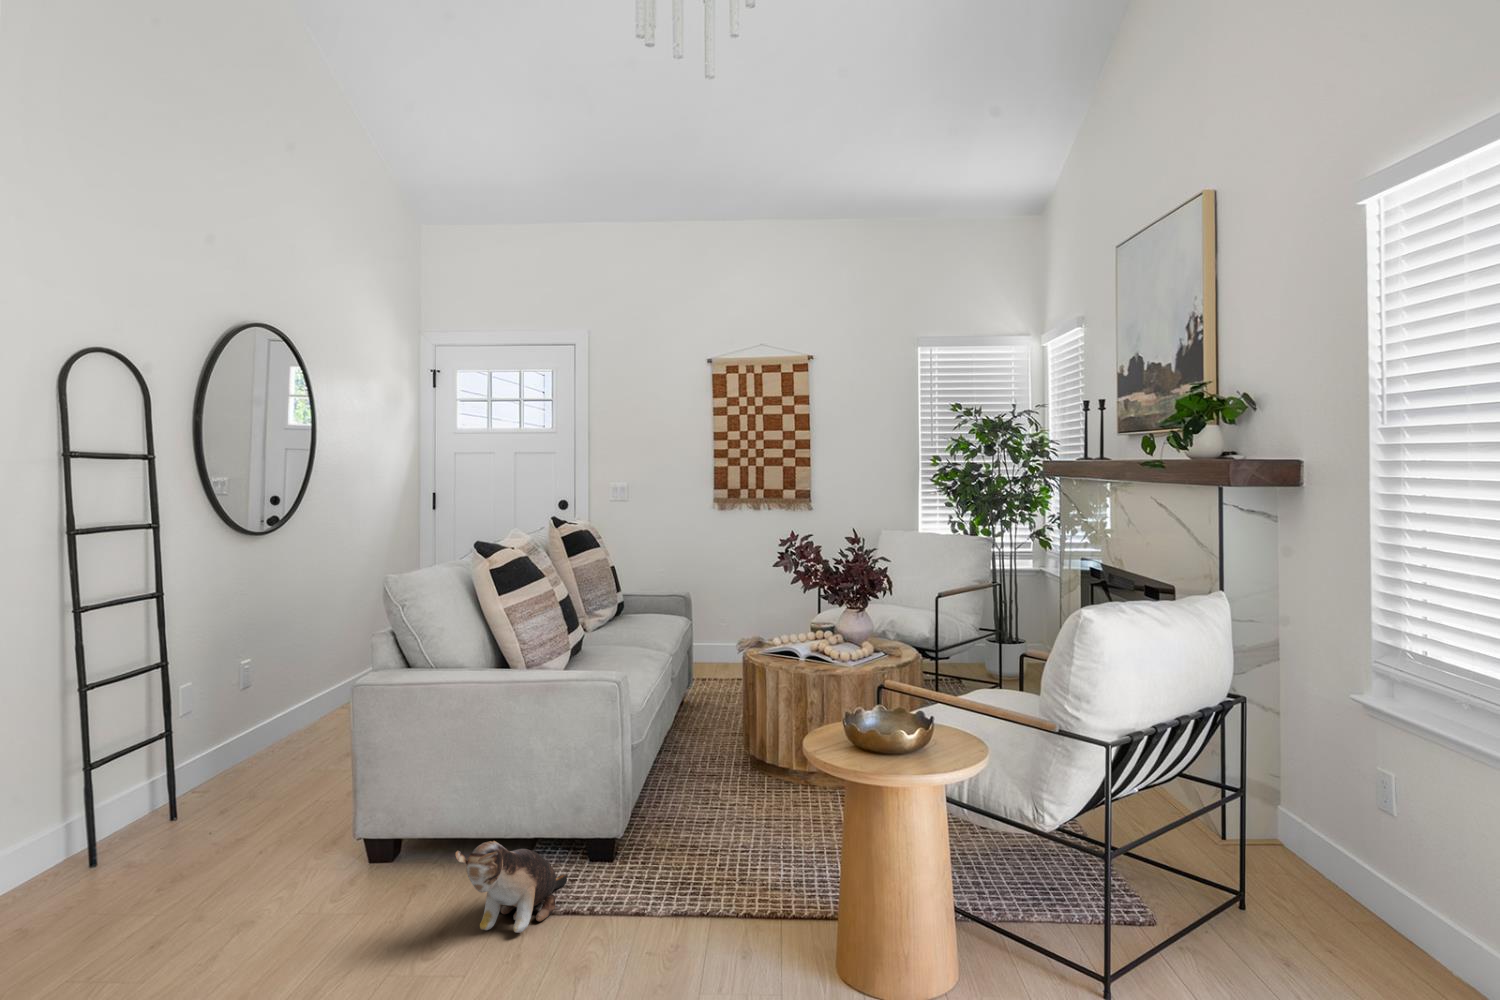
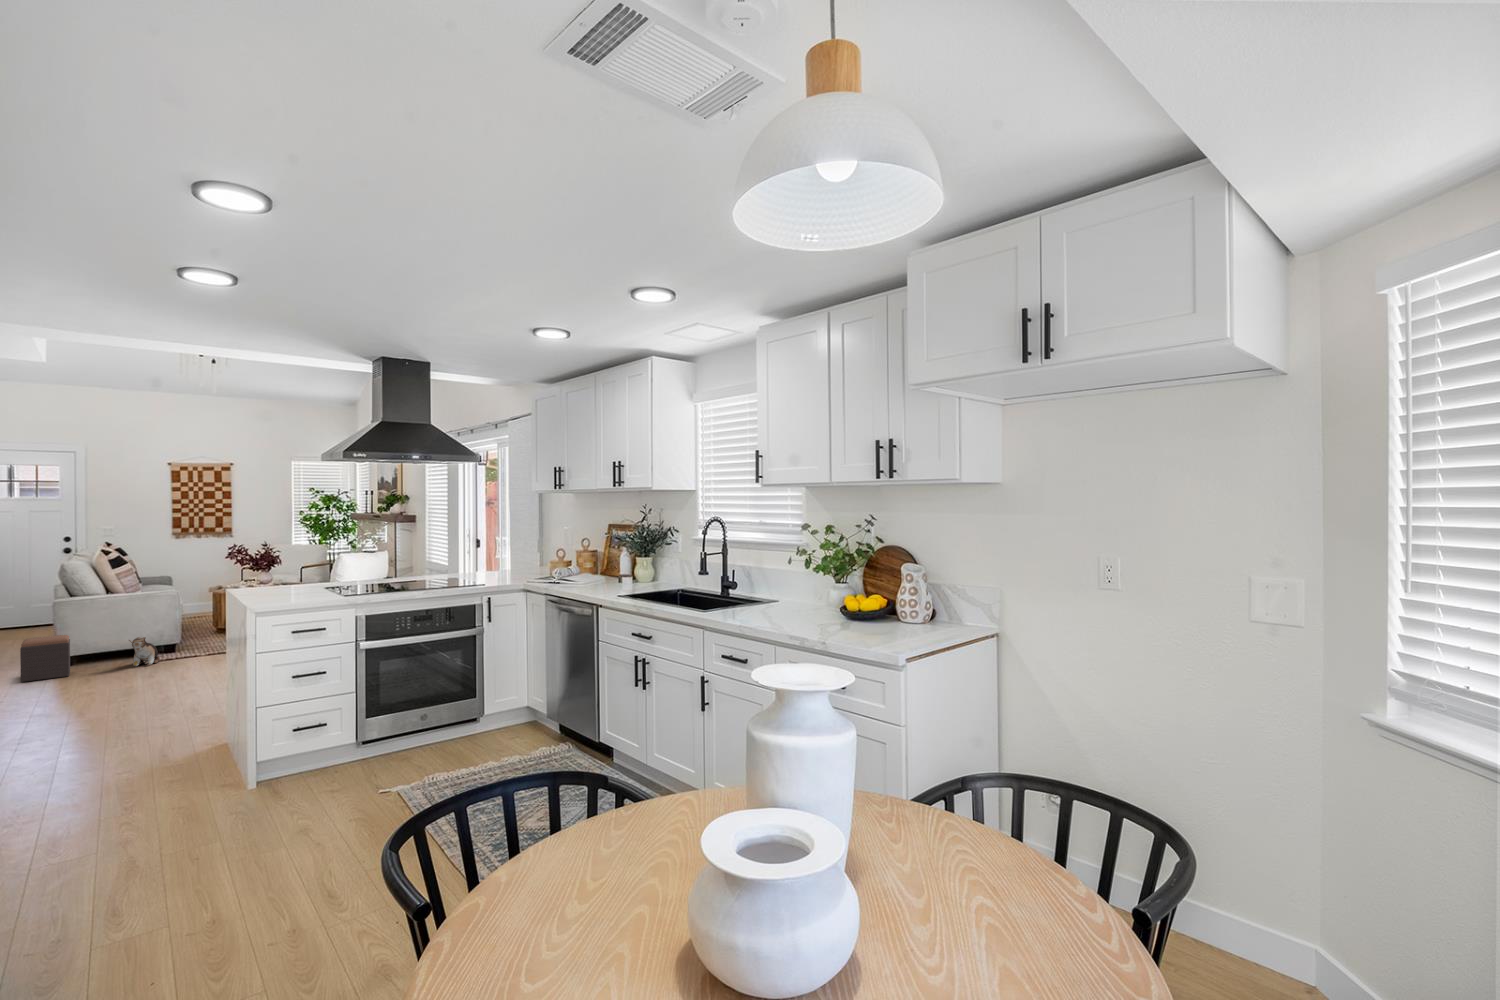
footstool: none [214,791,367,942] -> present [20,635,70,682]

